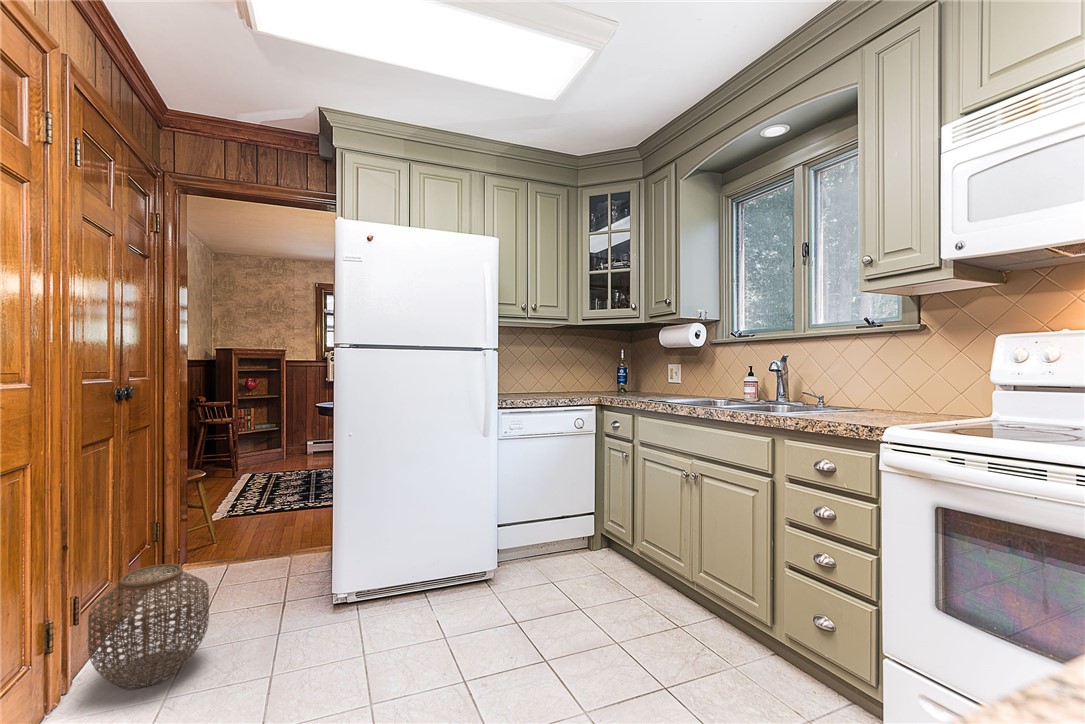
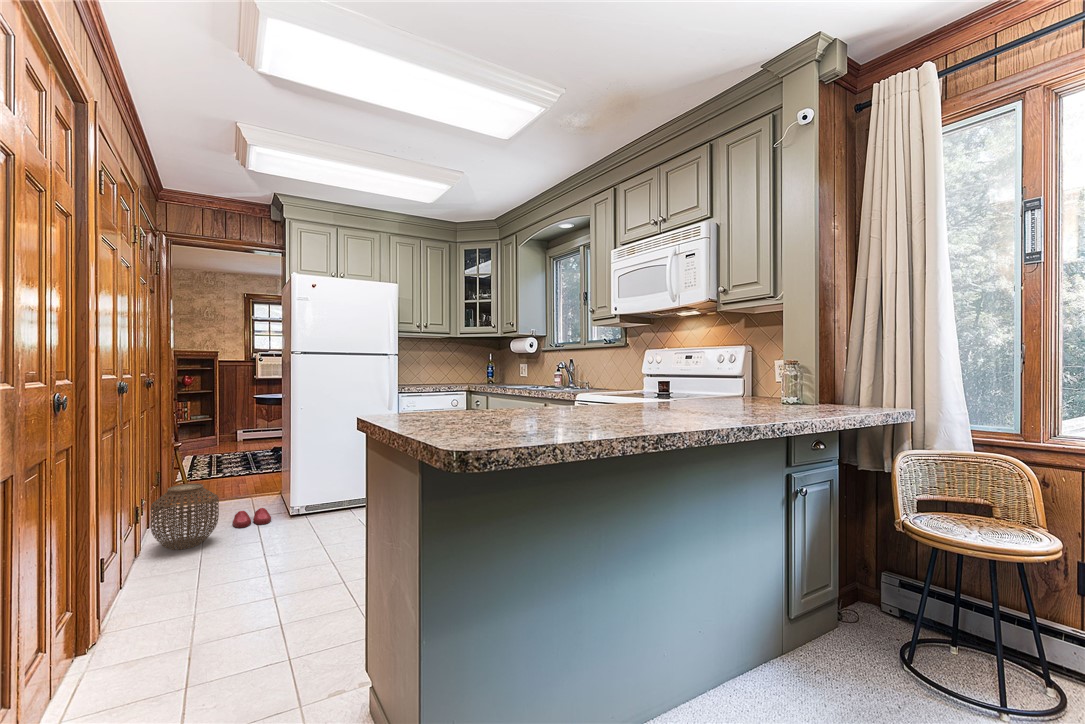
slippers: none [243,589,304,630] -> present [233,508,271,528]

